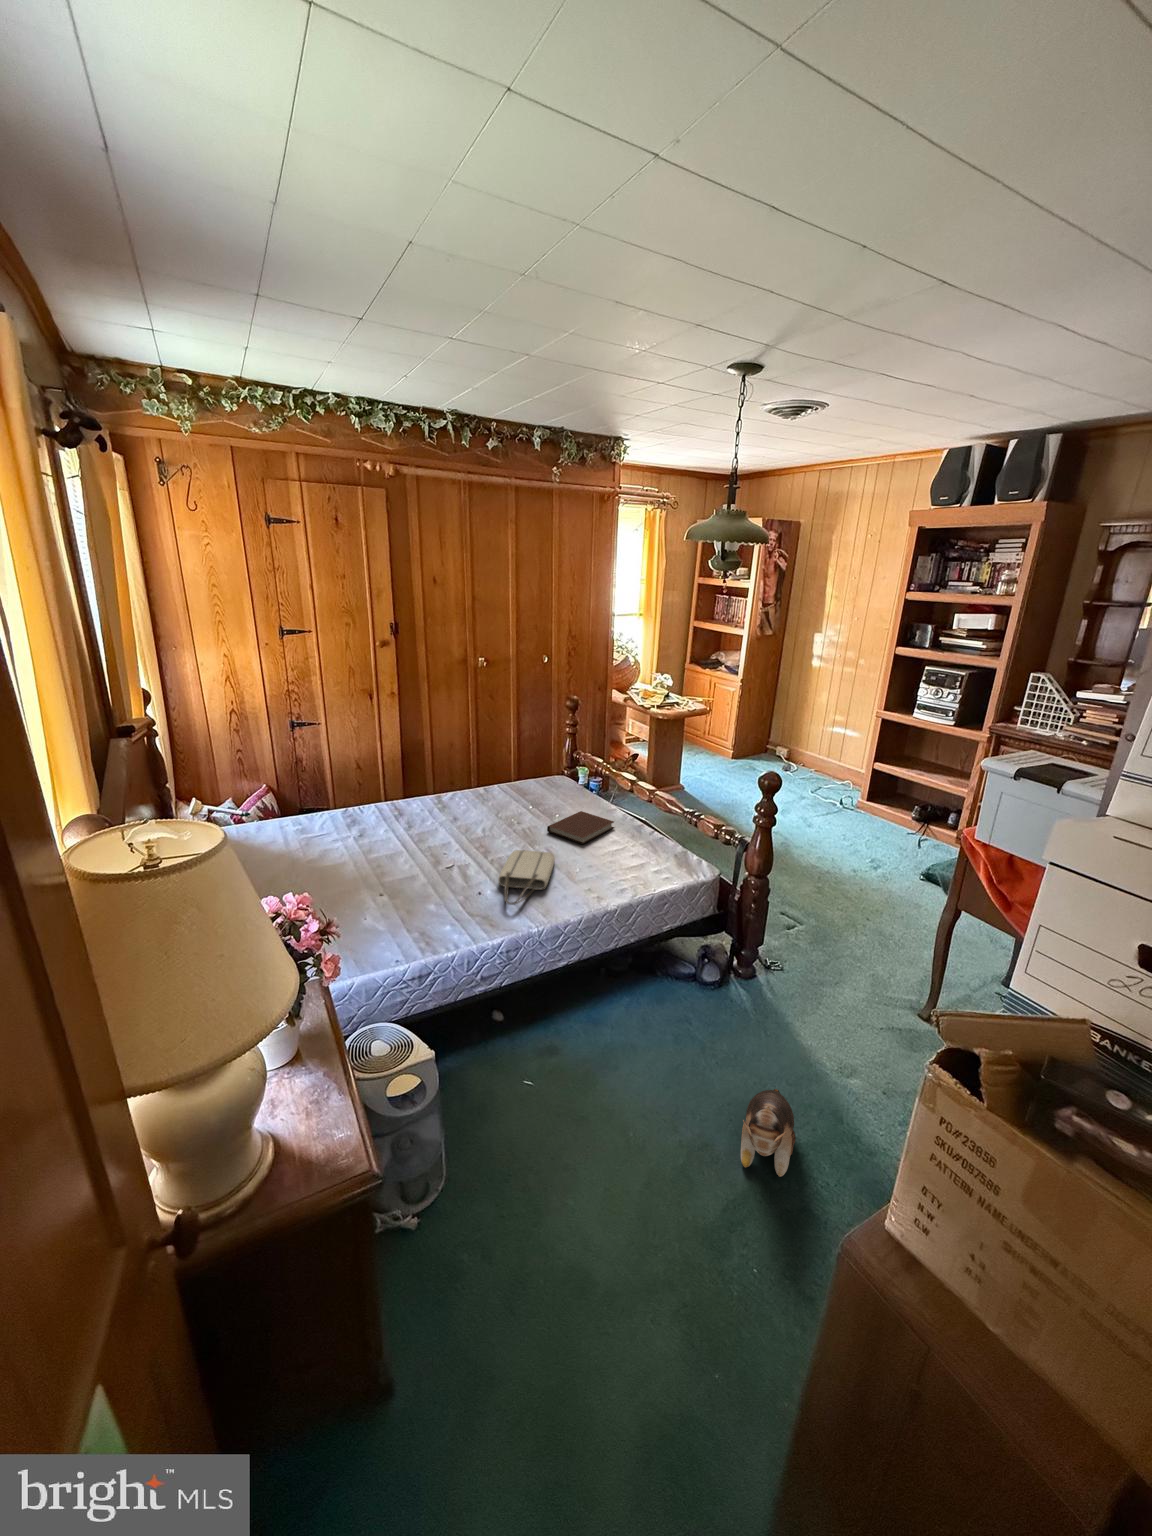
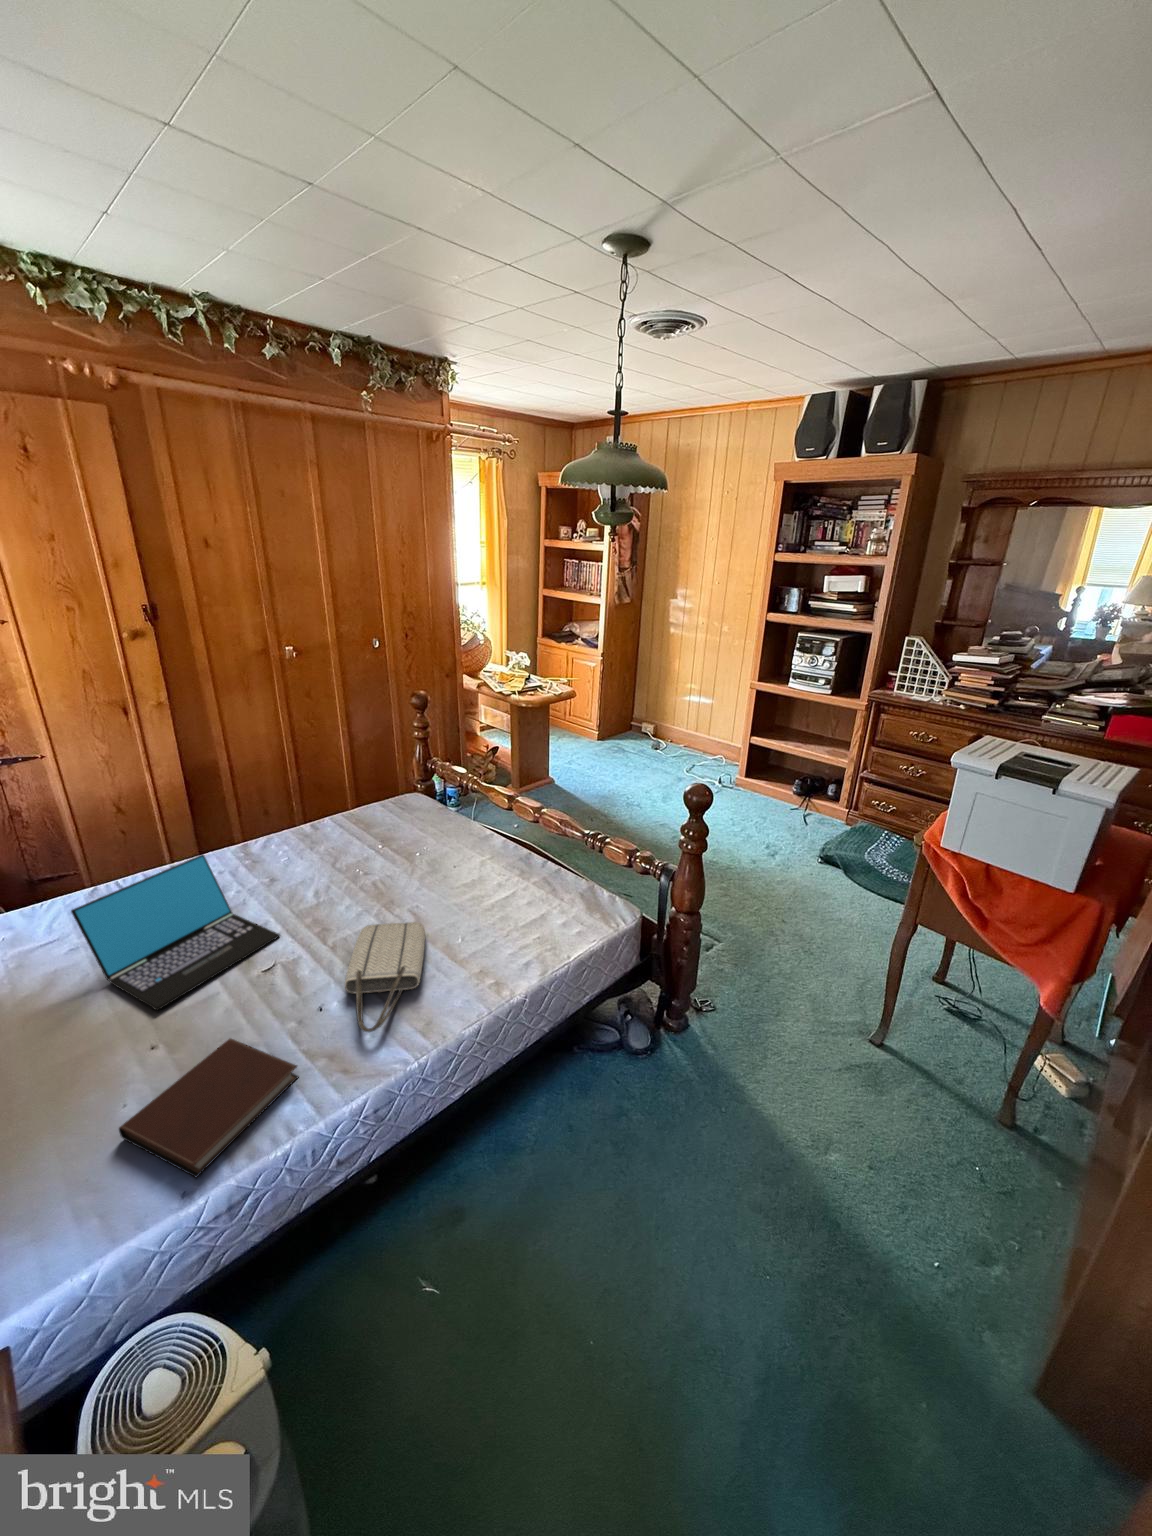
laptop: none [345,791,460,877] -> present [71,854,280,1010]
notebook: present [547,811,614,844] -> present [119,1039,298,1177]
plush toy: present [741,1089,795,1177] -> none [741,1209,835,1376]

